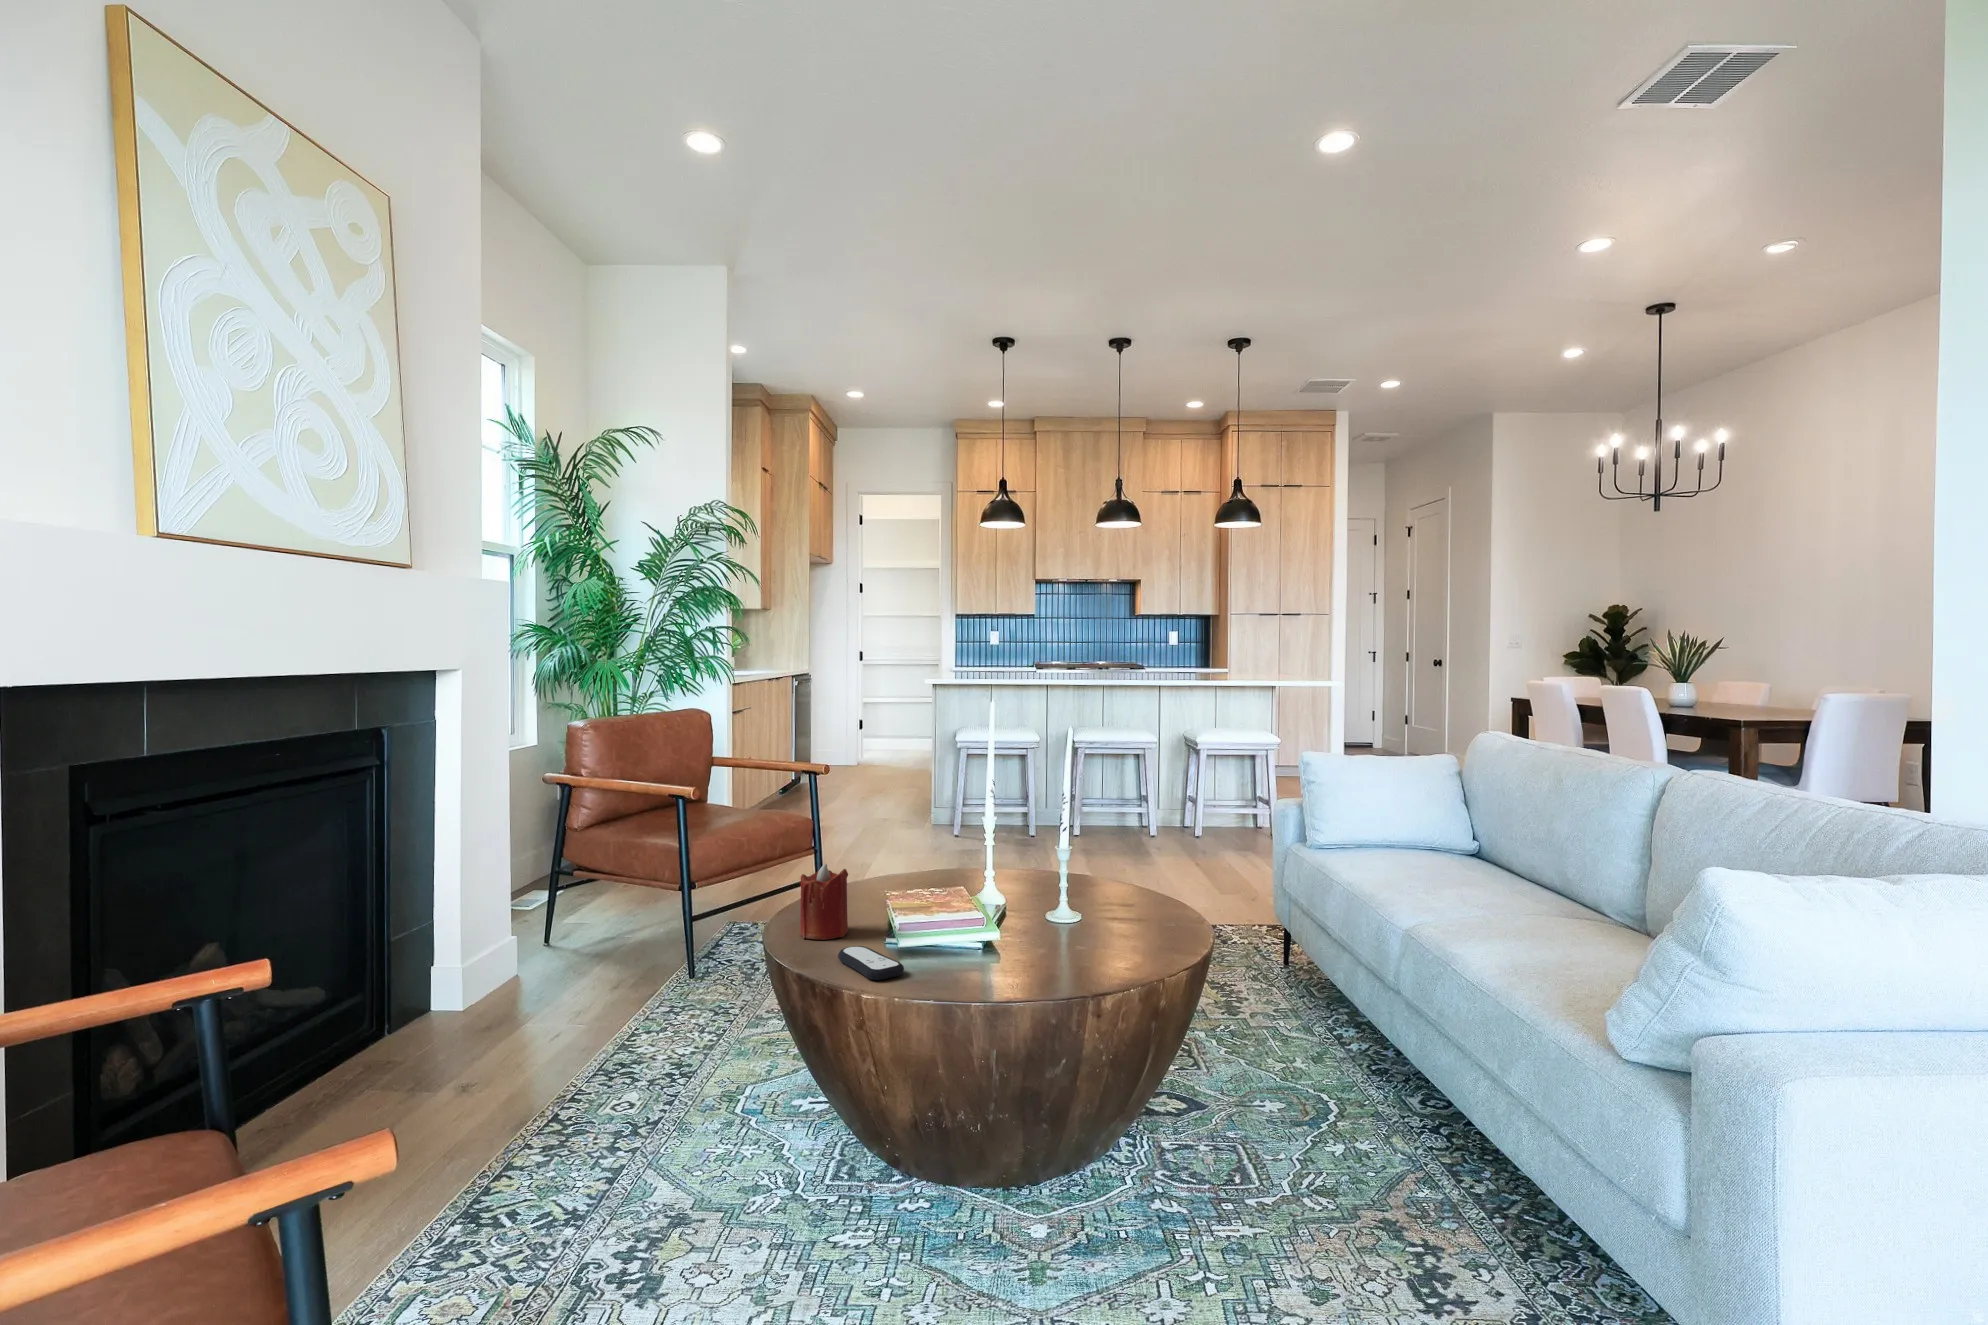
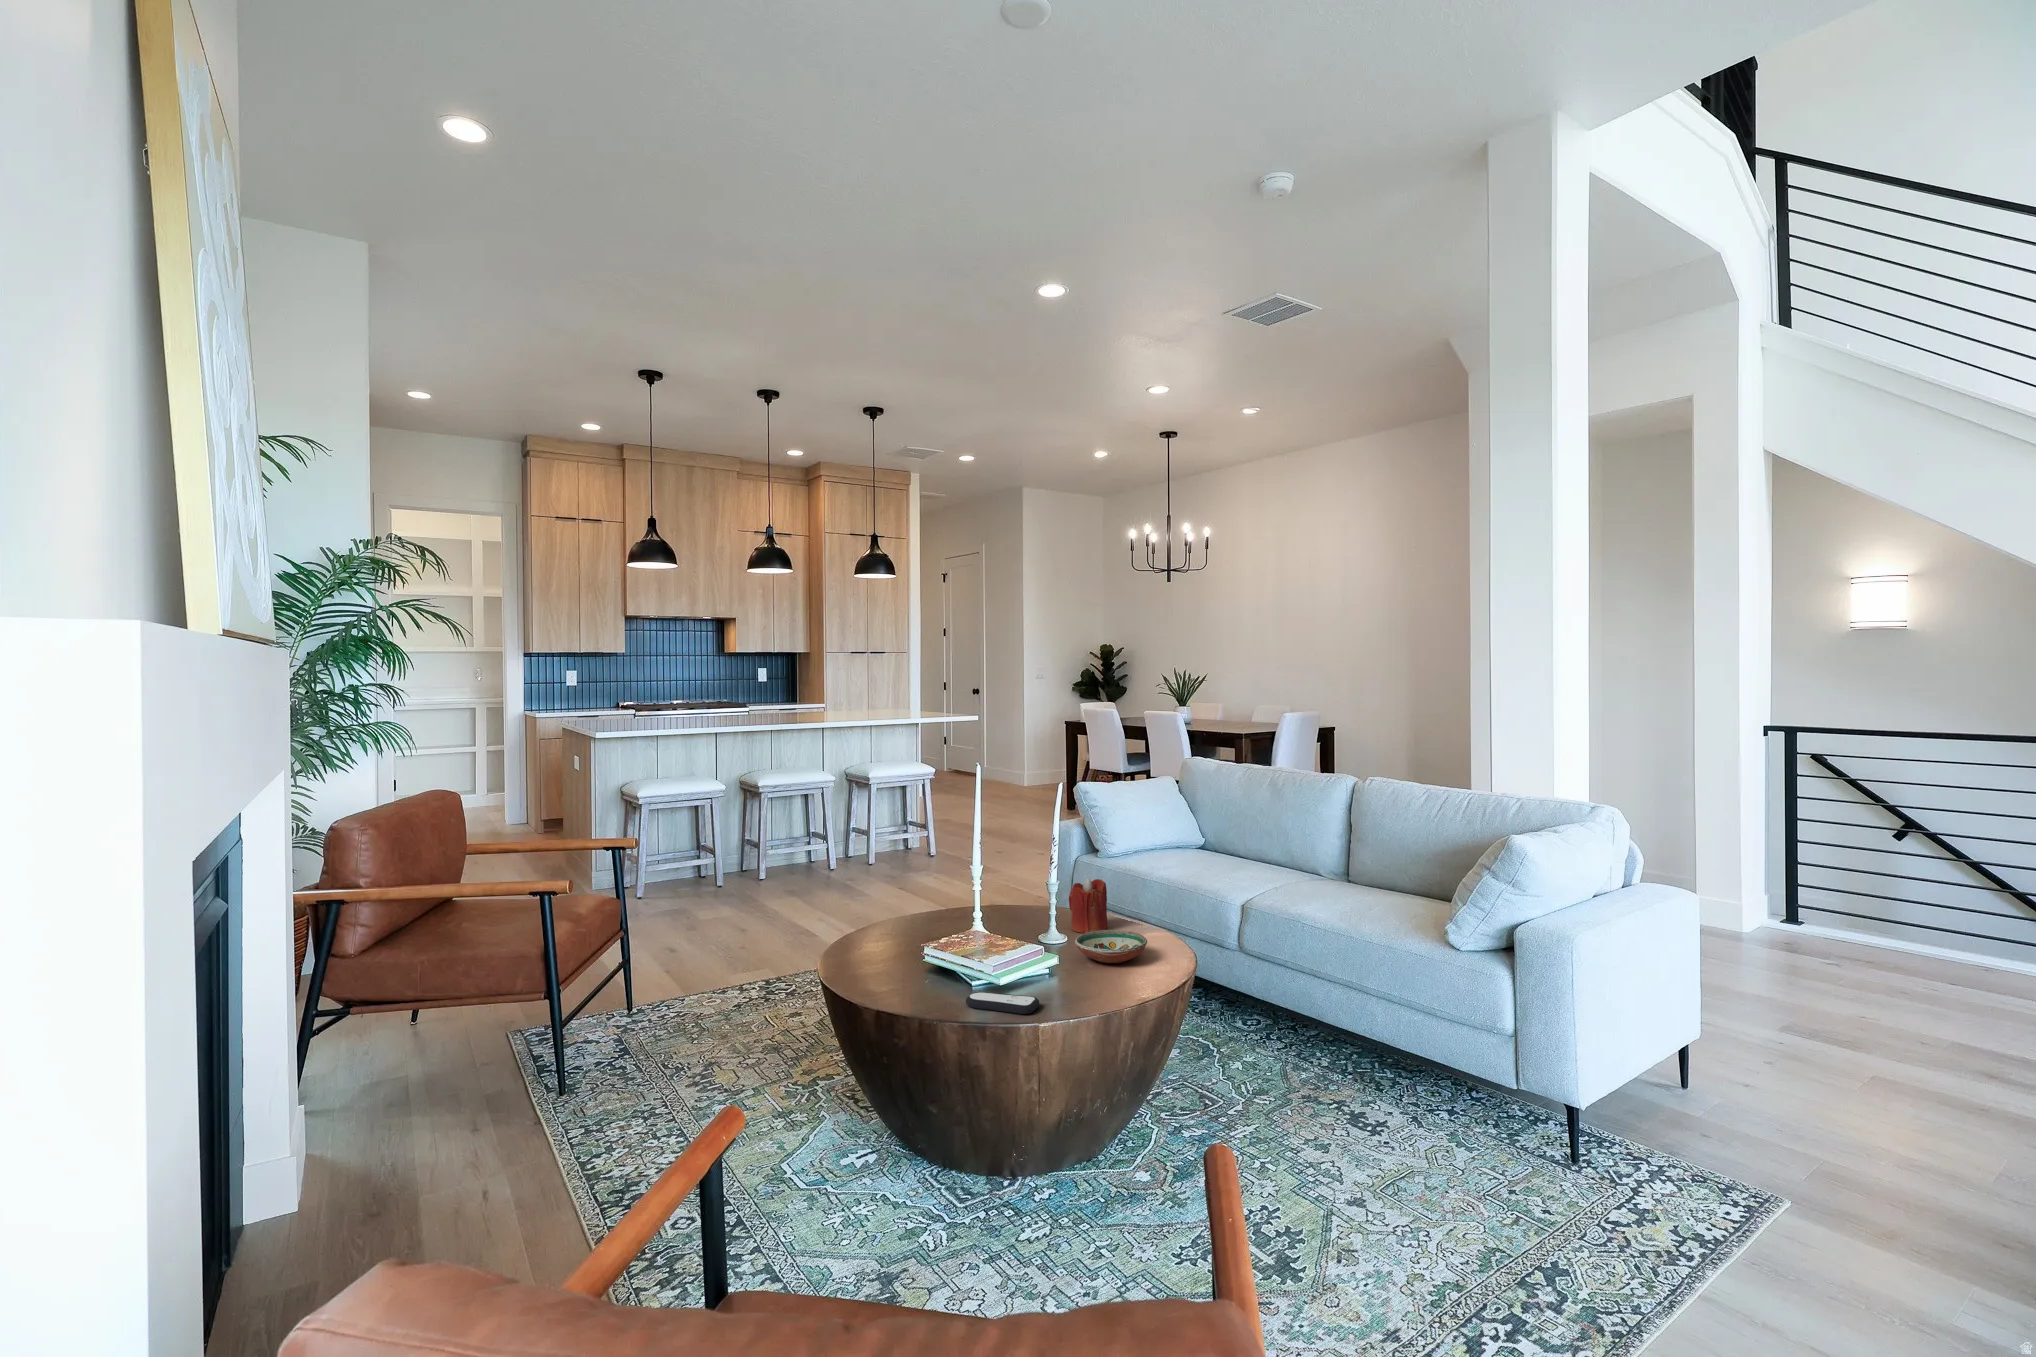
candle: present [800,864,848,940] -> present [1069,877,1107,933]
decorative bowl: none [1036,911,1129,953] -> present [1075,930,1147,963]

